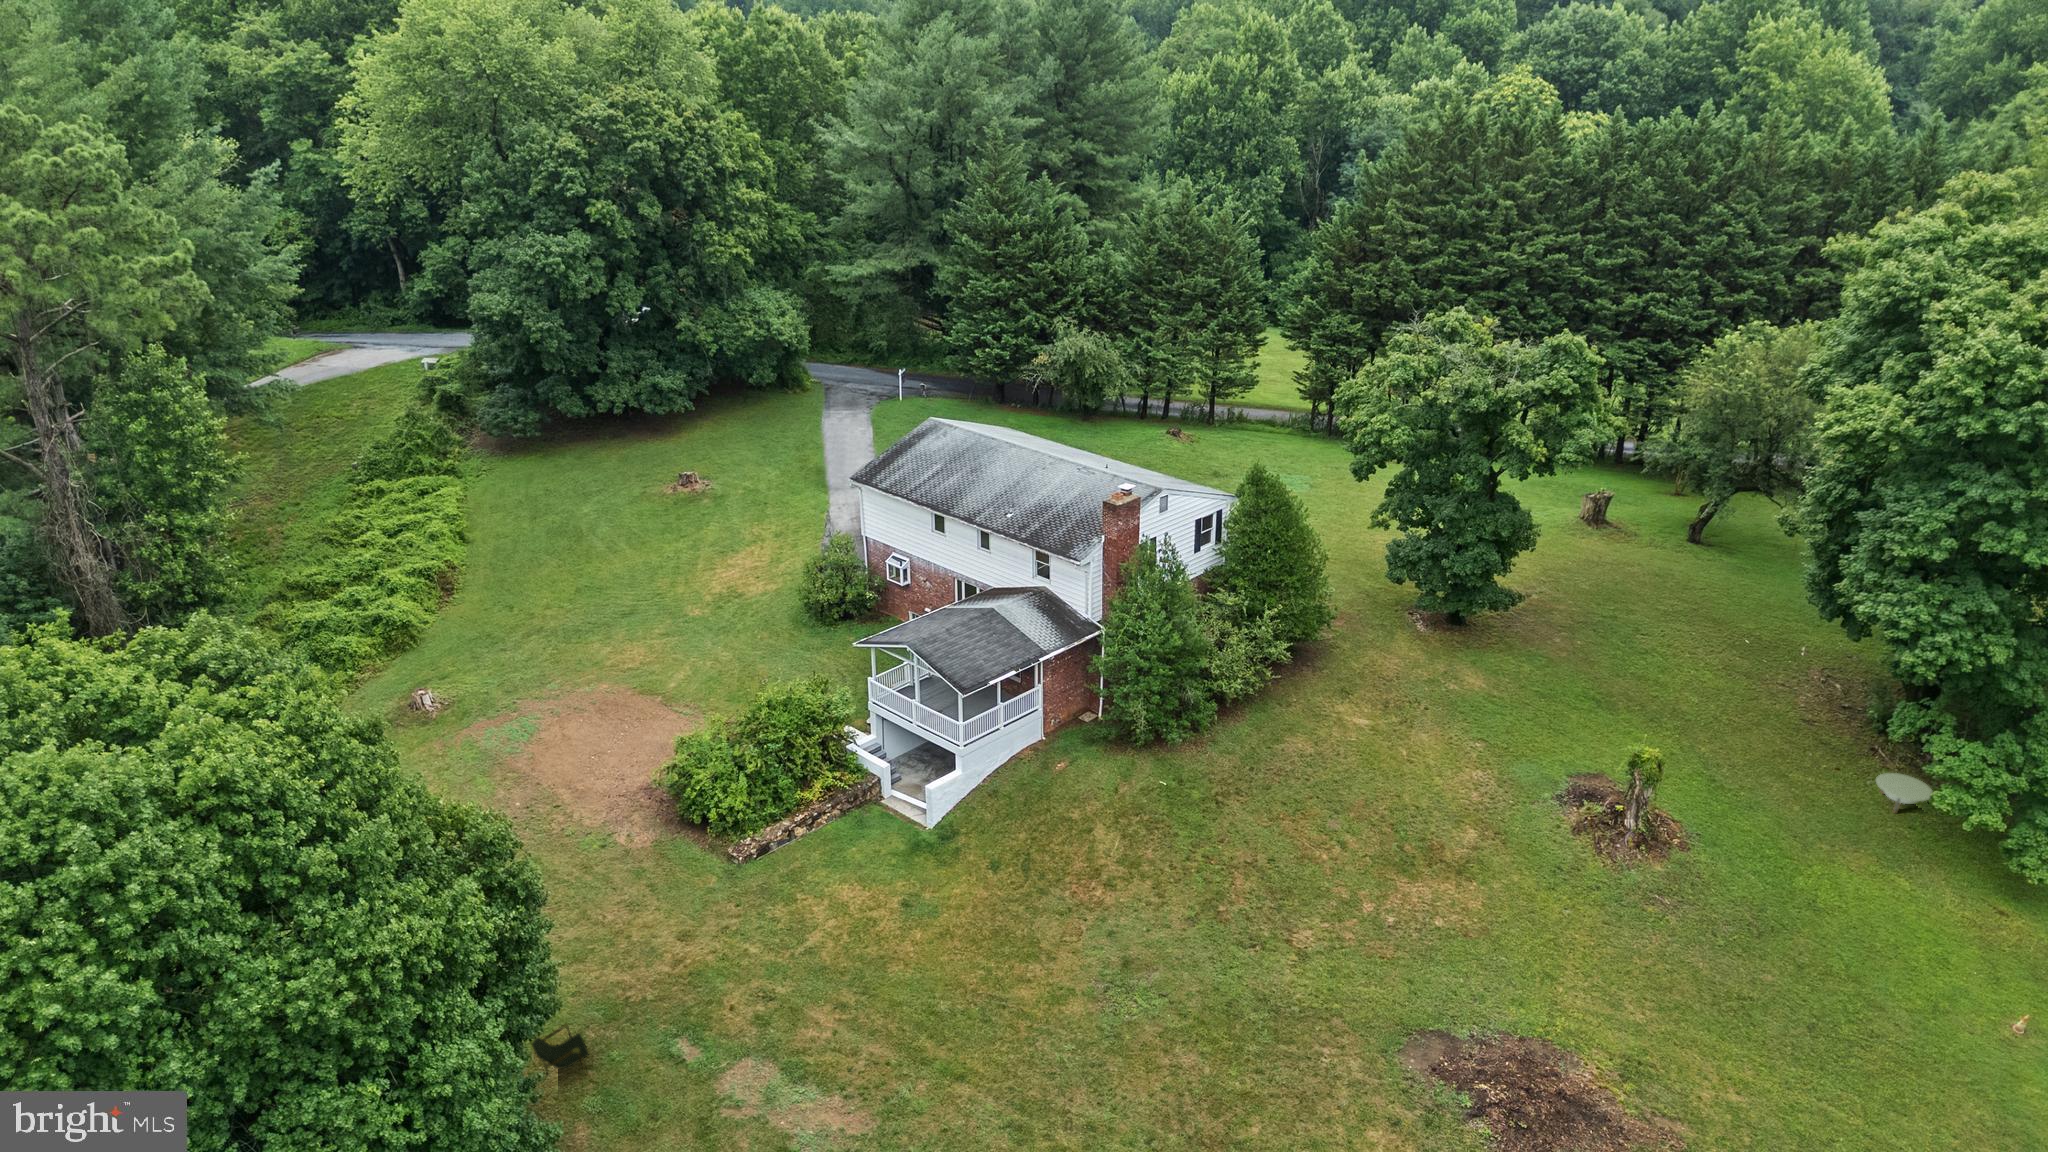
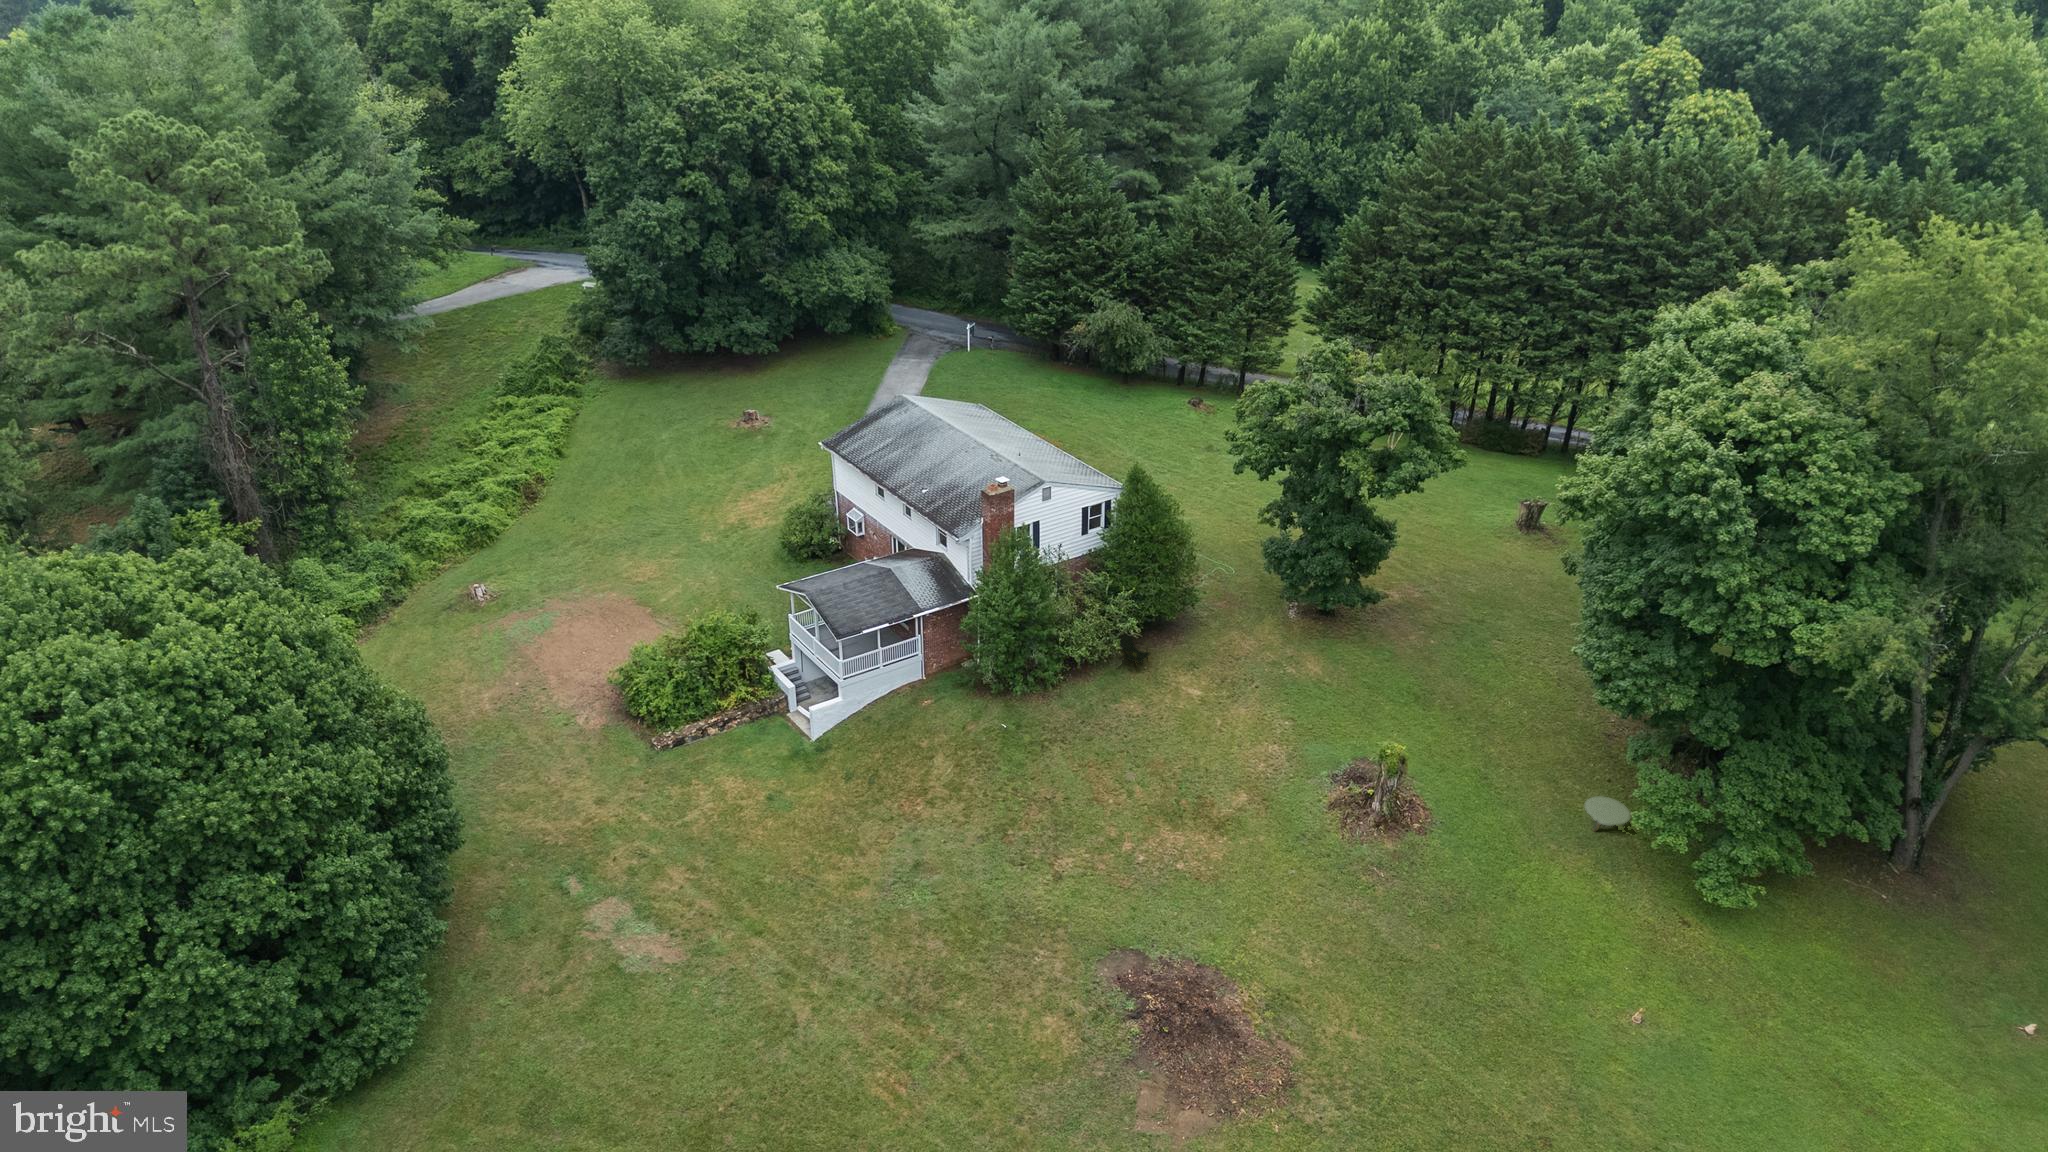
lounge chair: present [532,1024,589,1076] -> present [1120,634,1150,671]

